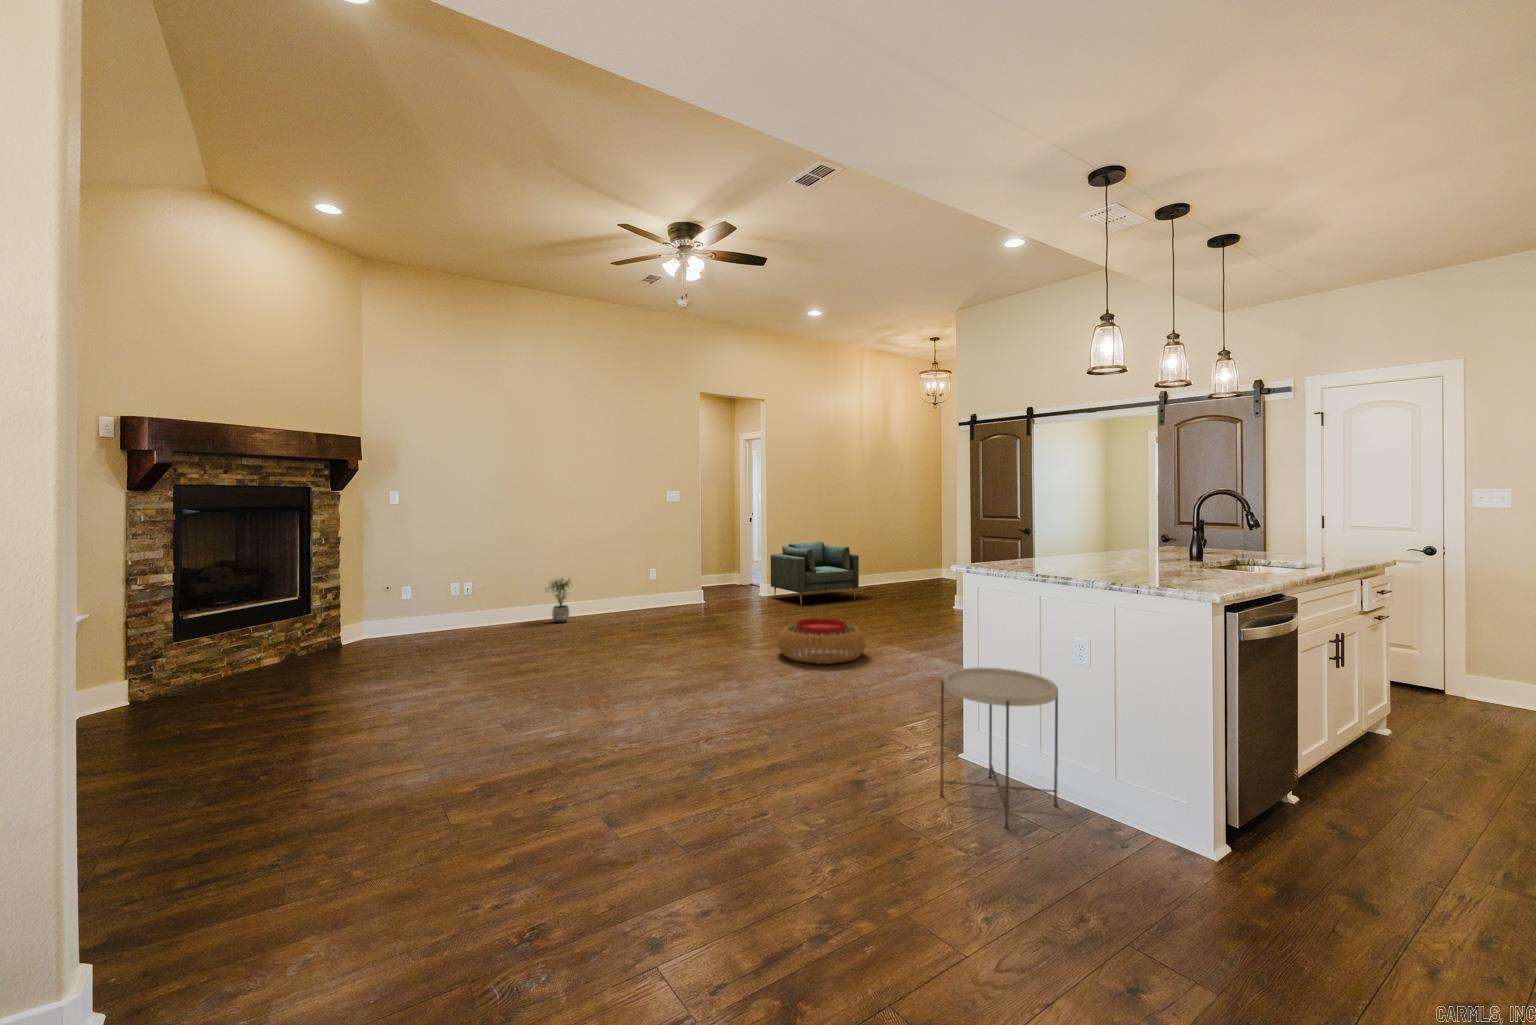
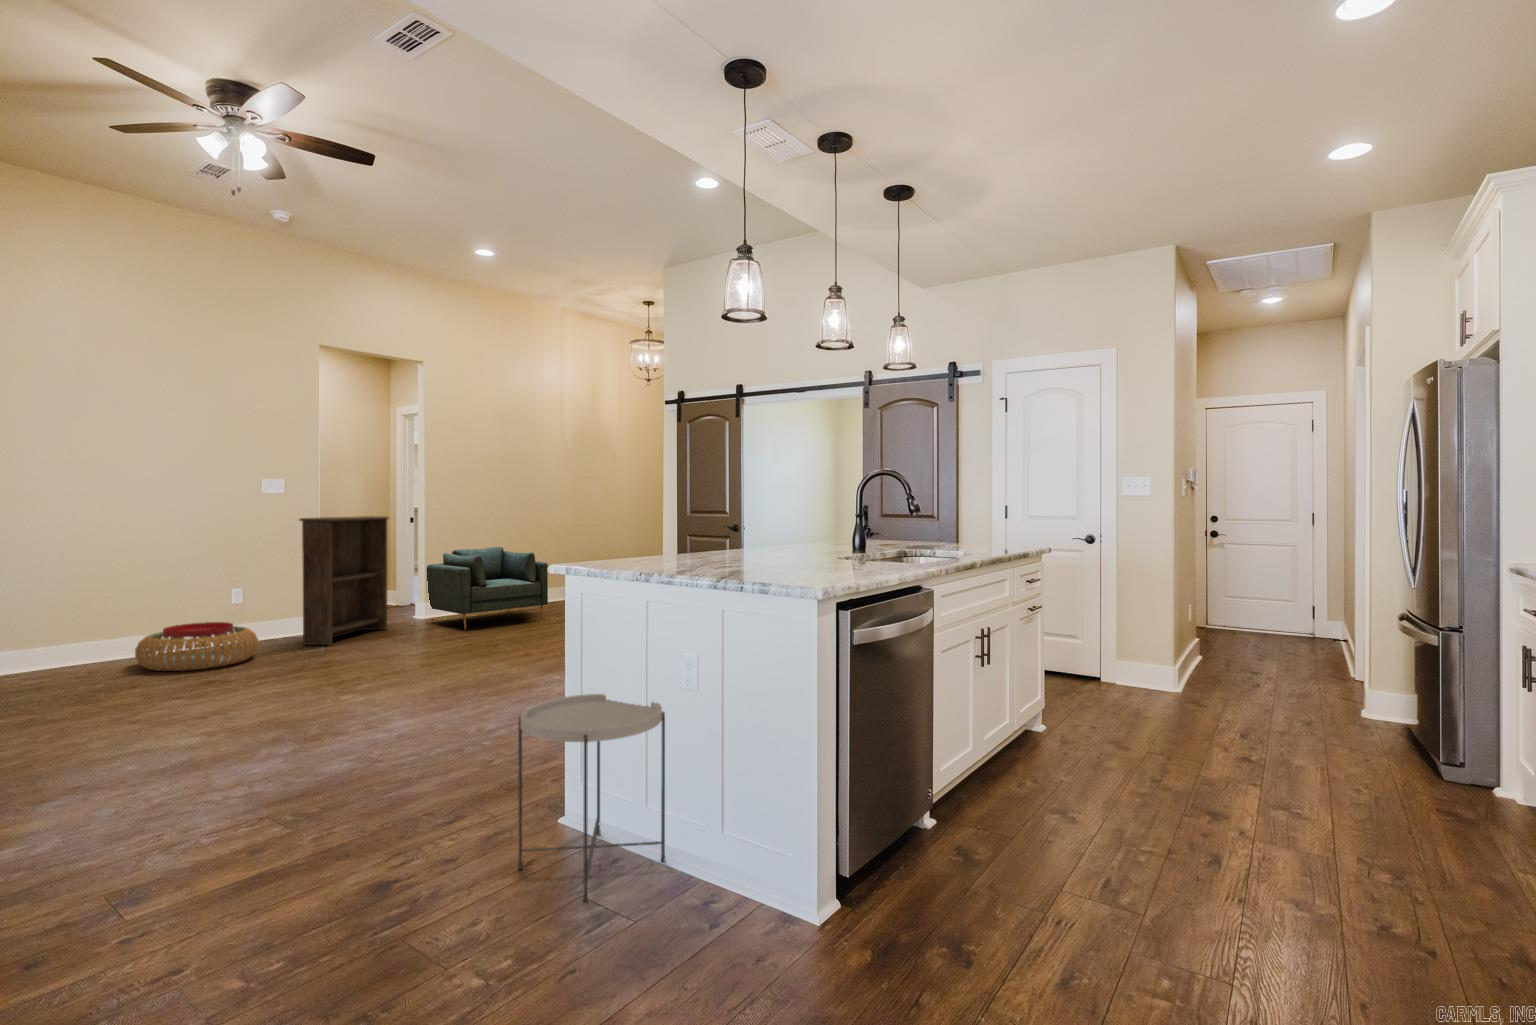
bookshelf: none [694,518,747,612] -> present [299,516,389,645]
potted plant: present [545,578,571,623] -> none [20,605,85,676]
pouf: present [778,619,866,664] -> present [135,622,258,671]

